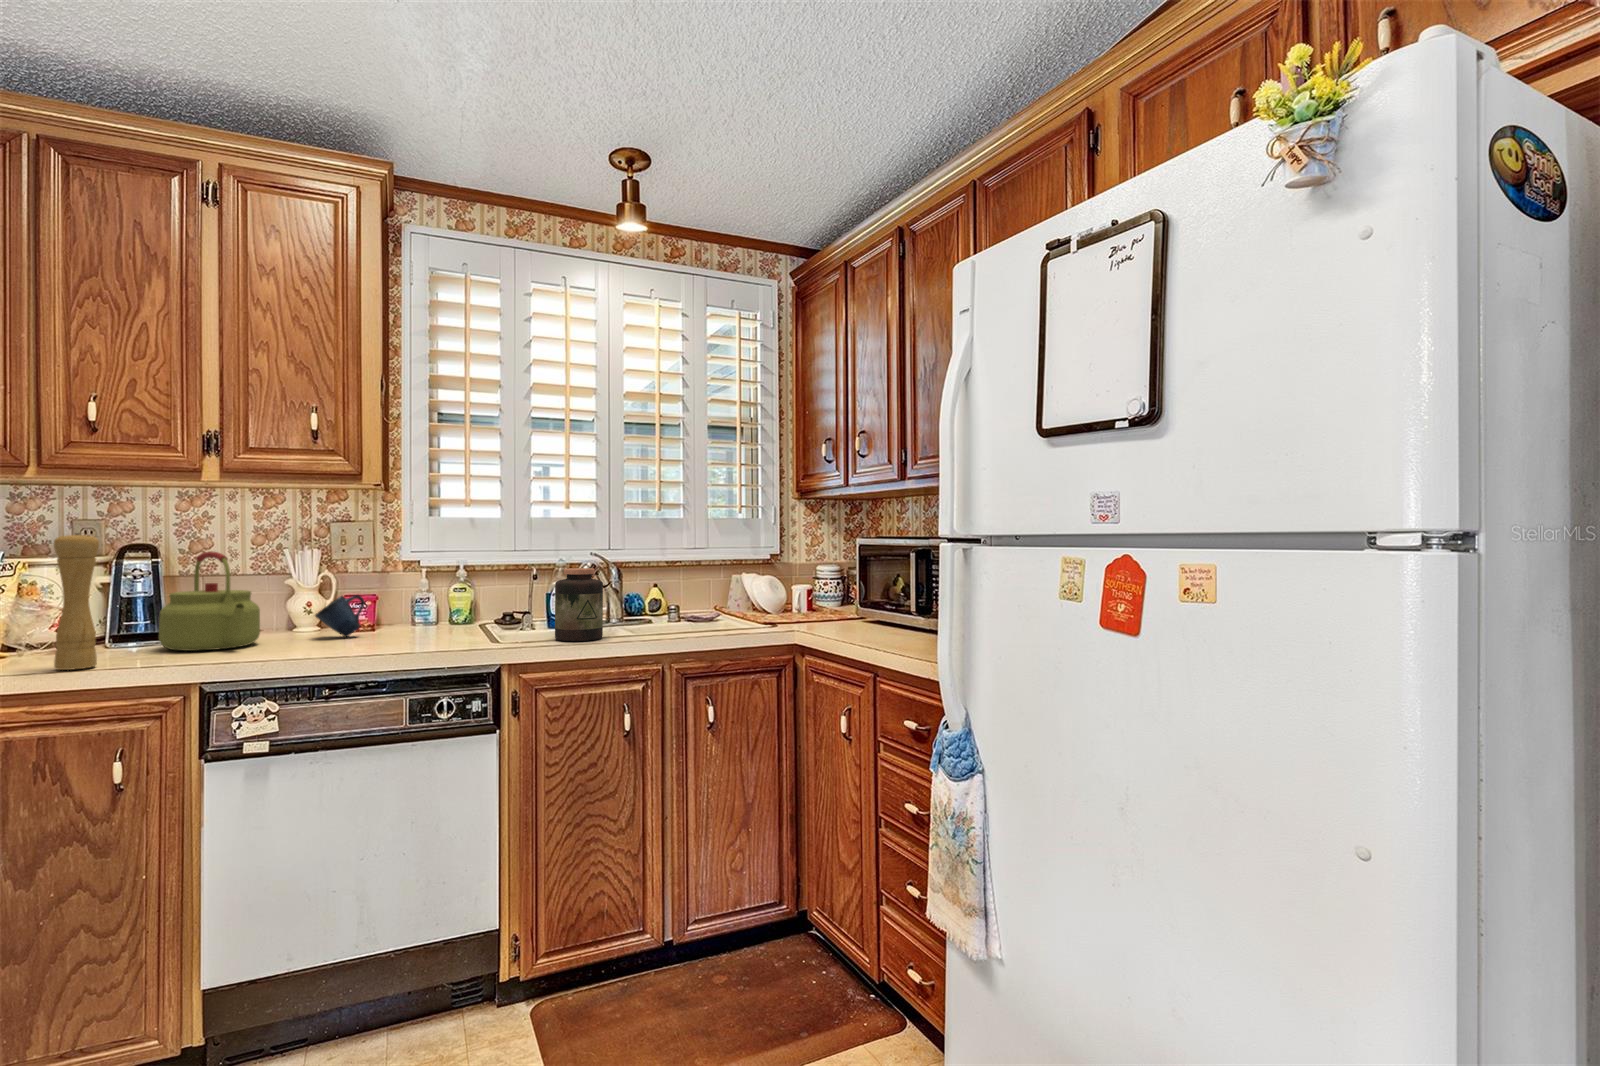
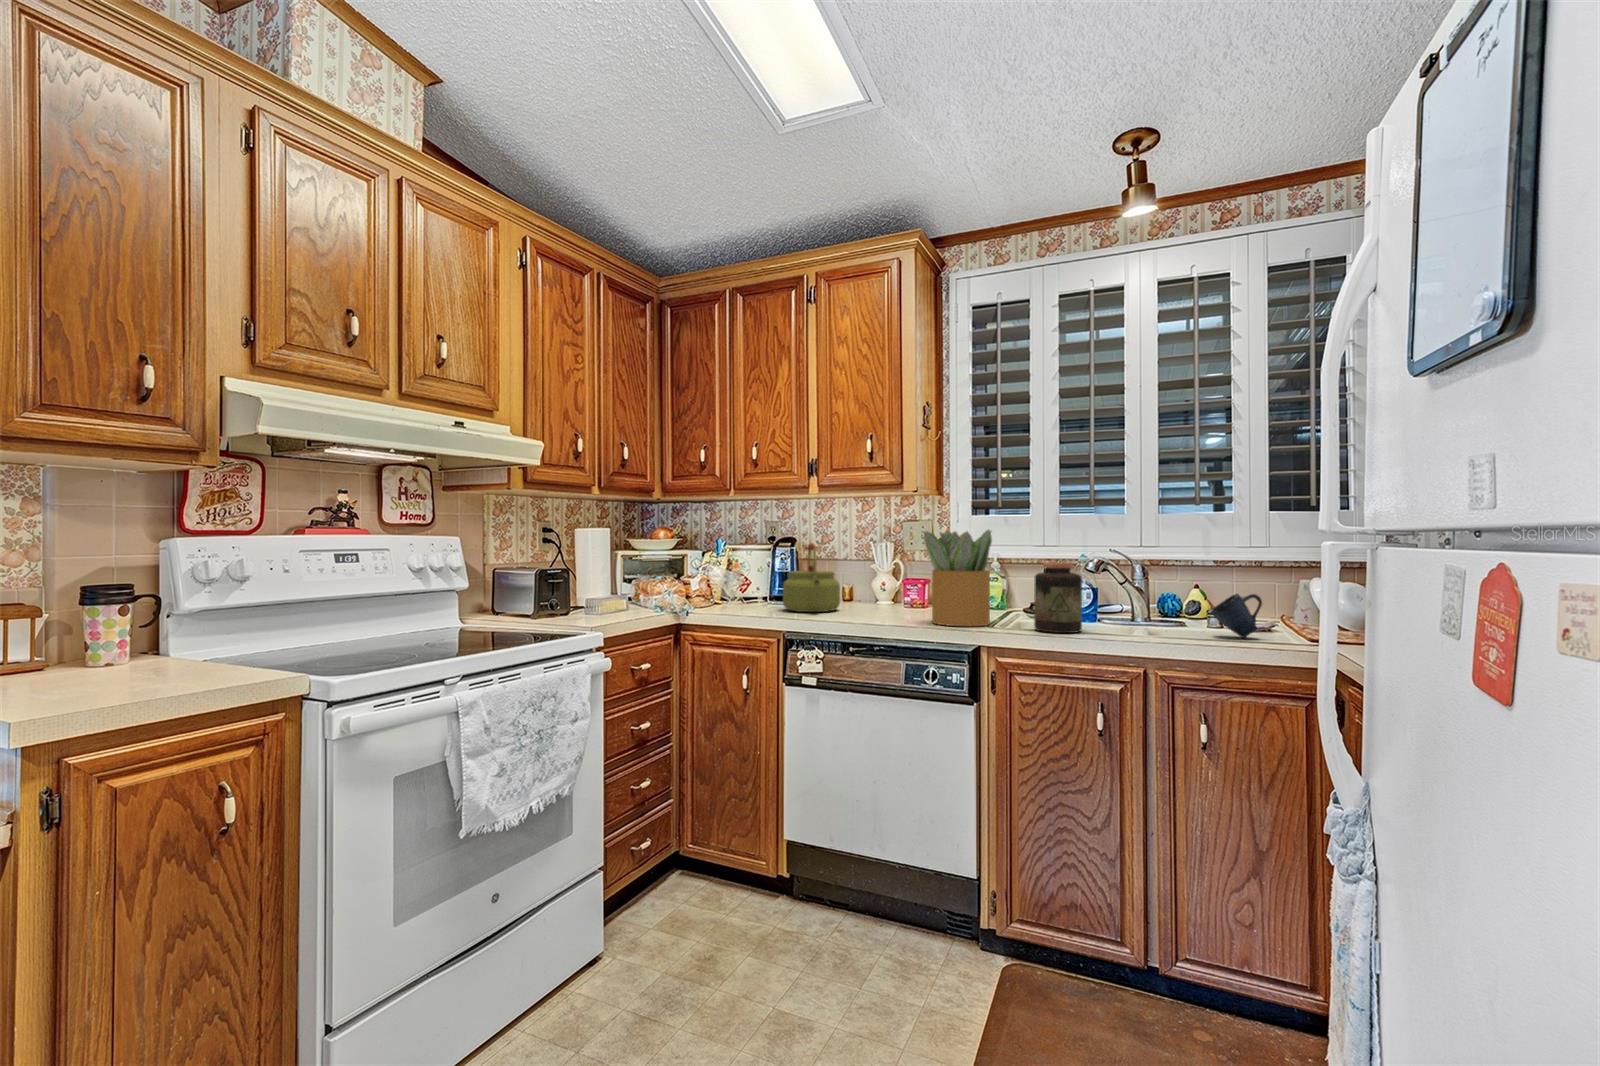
pepper mill: present [54,533,99,670] -> none [719,530,740,616]
potted plant: none [415,533,502,646] -> present [924,530,992,626]
mug: present [315,595,364,637] -> present [1210,594,1262,638]

